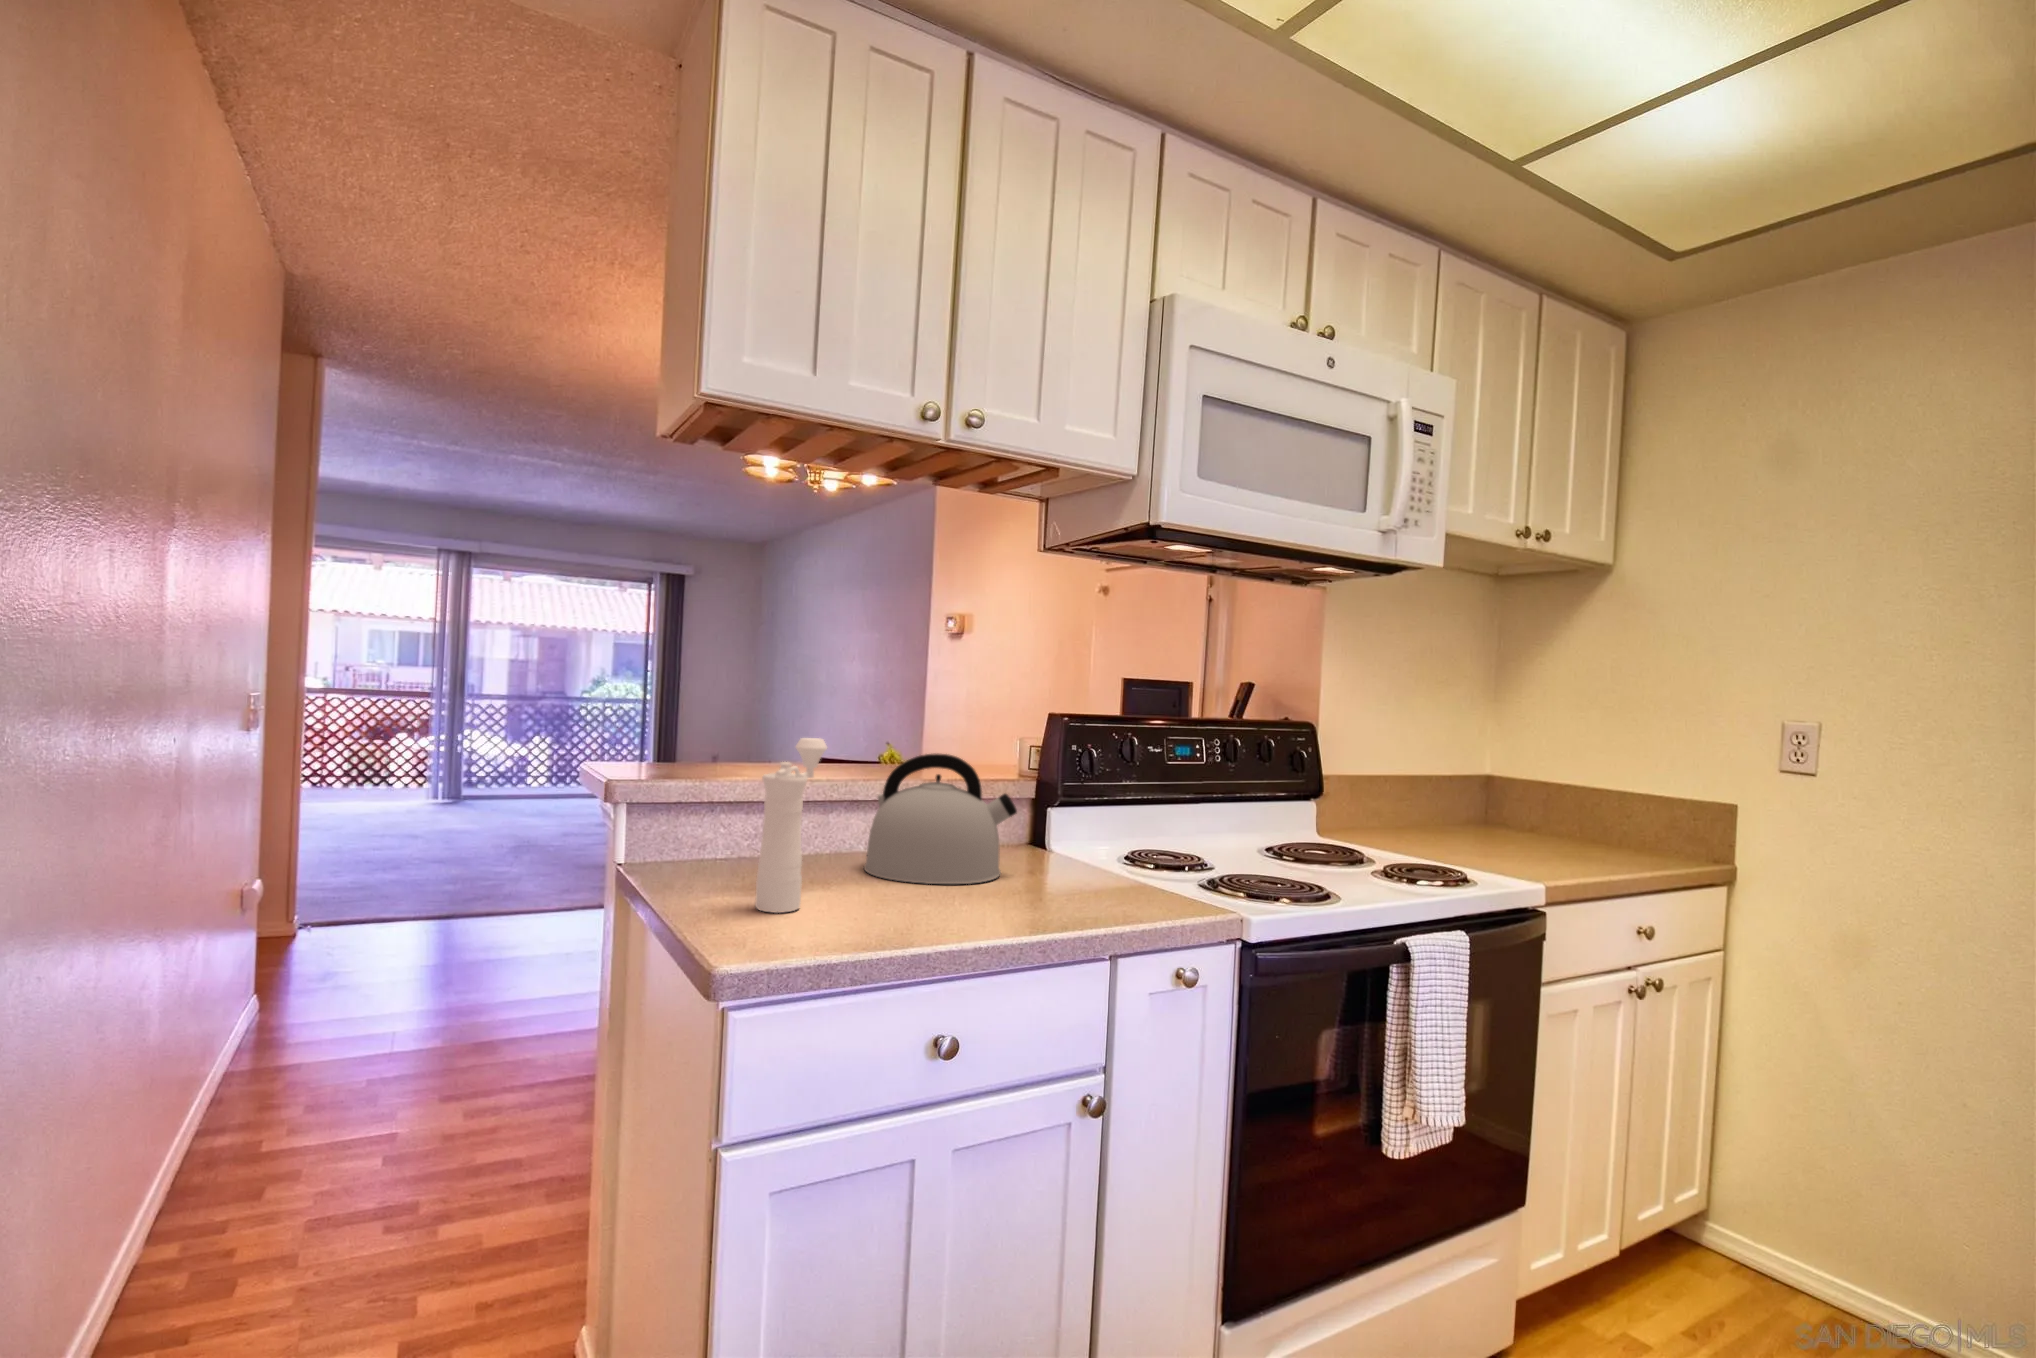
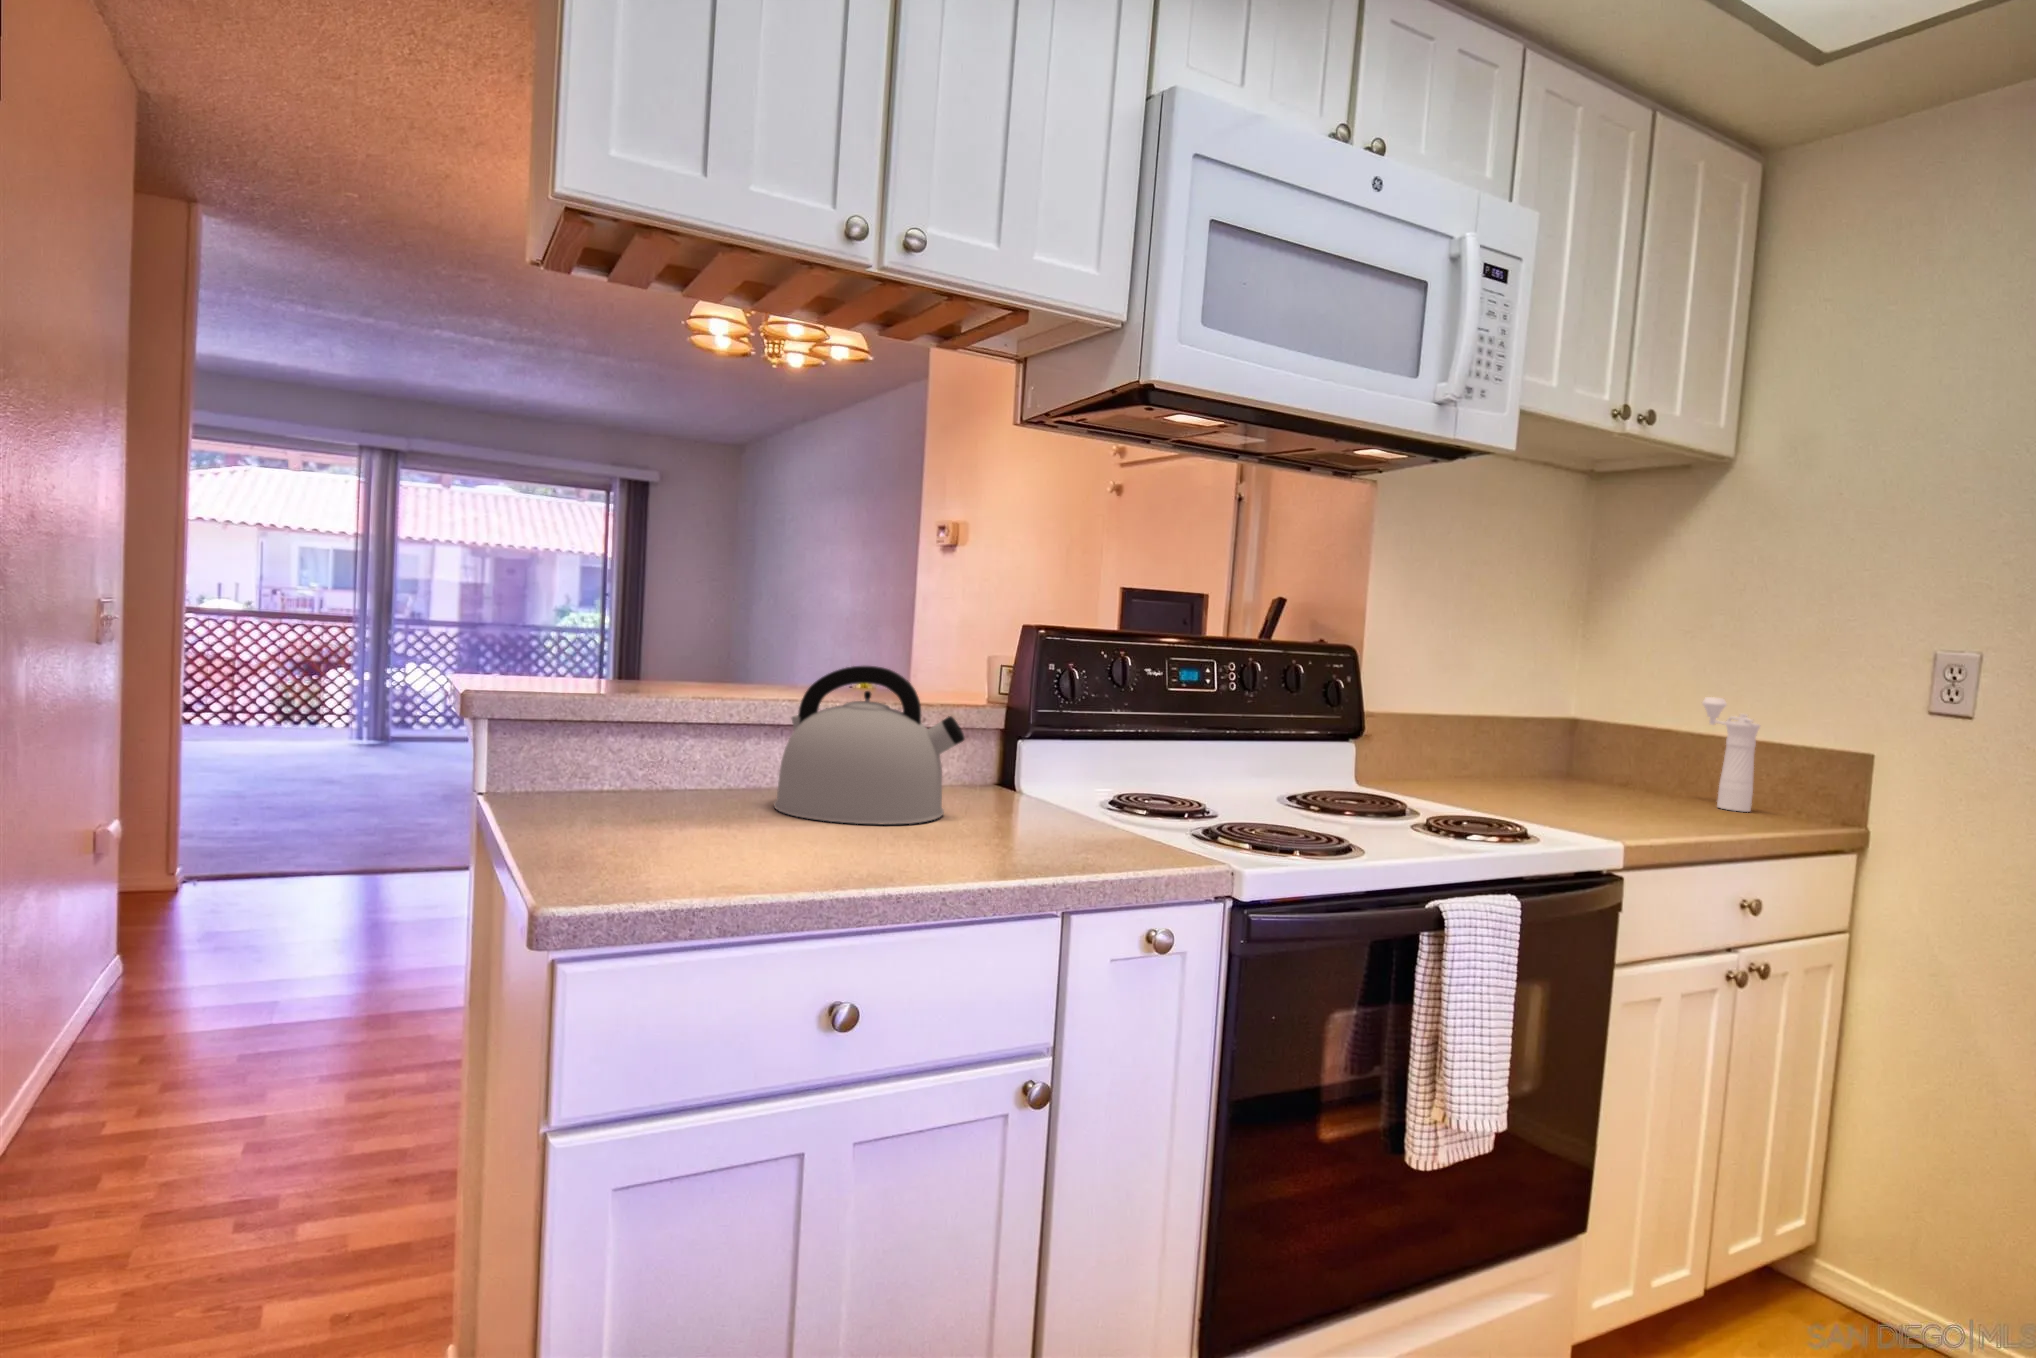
pepper mill: present [755,738,827,913] -> present [1702,697,1760,812]

